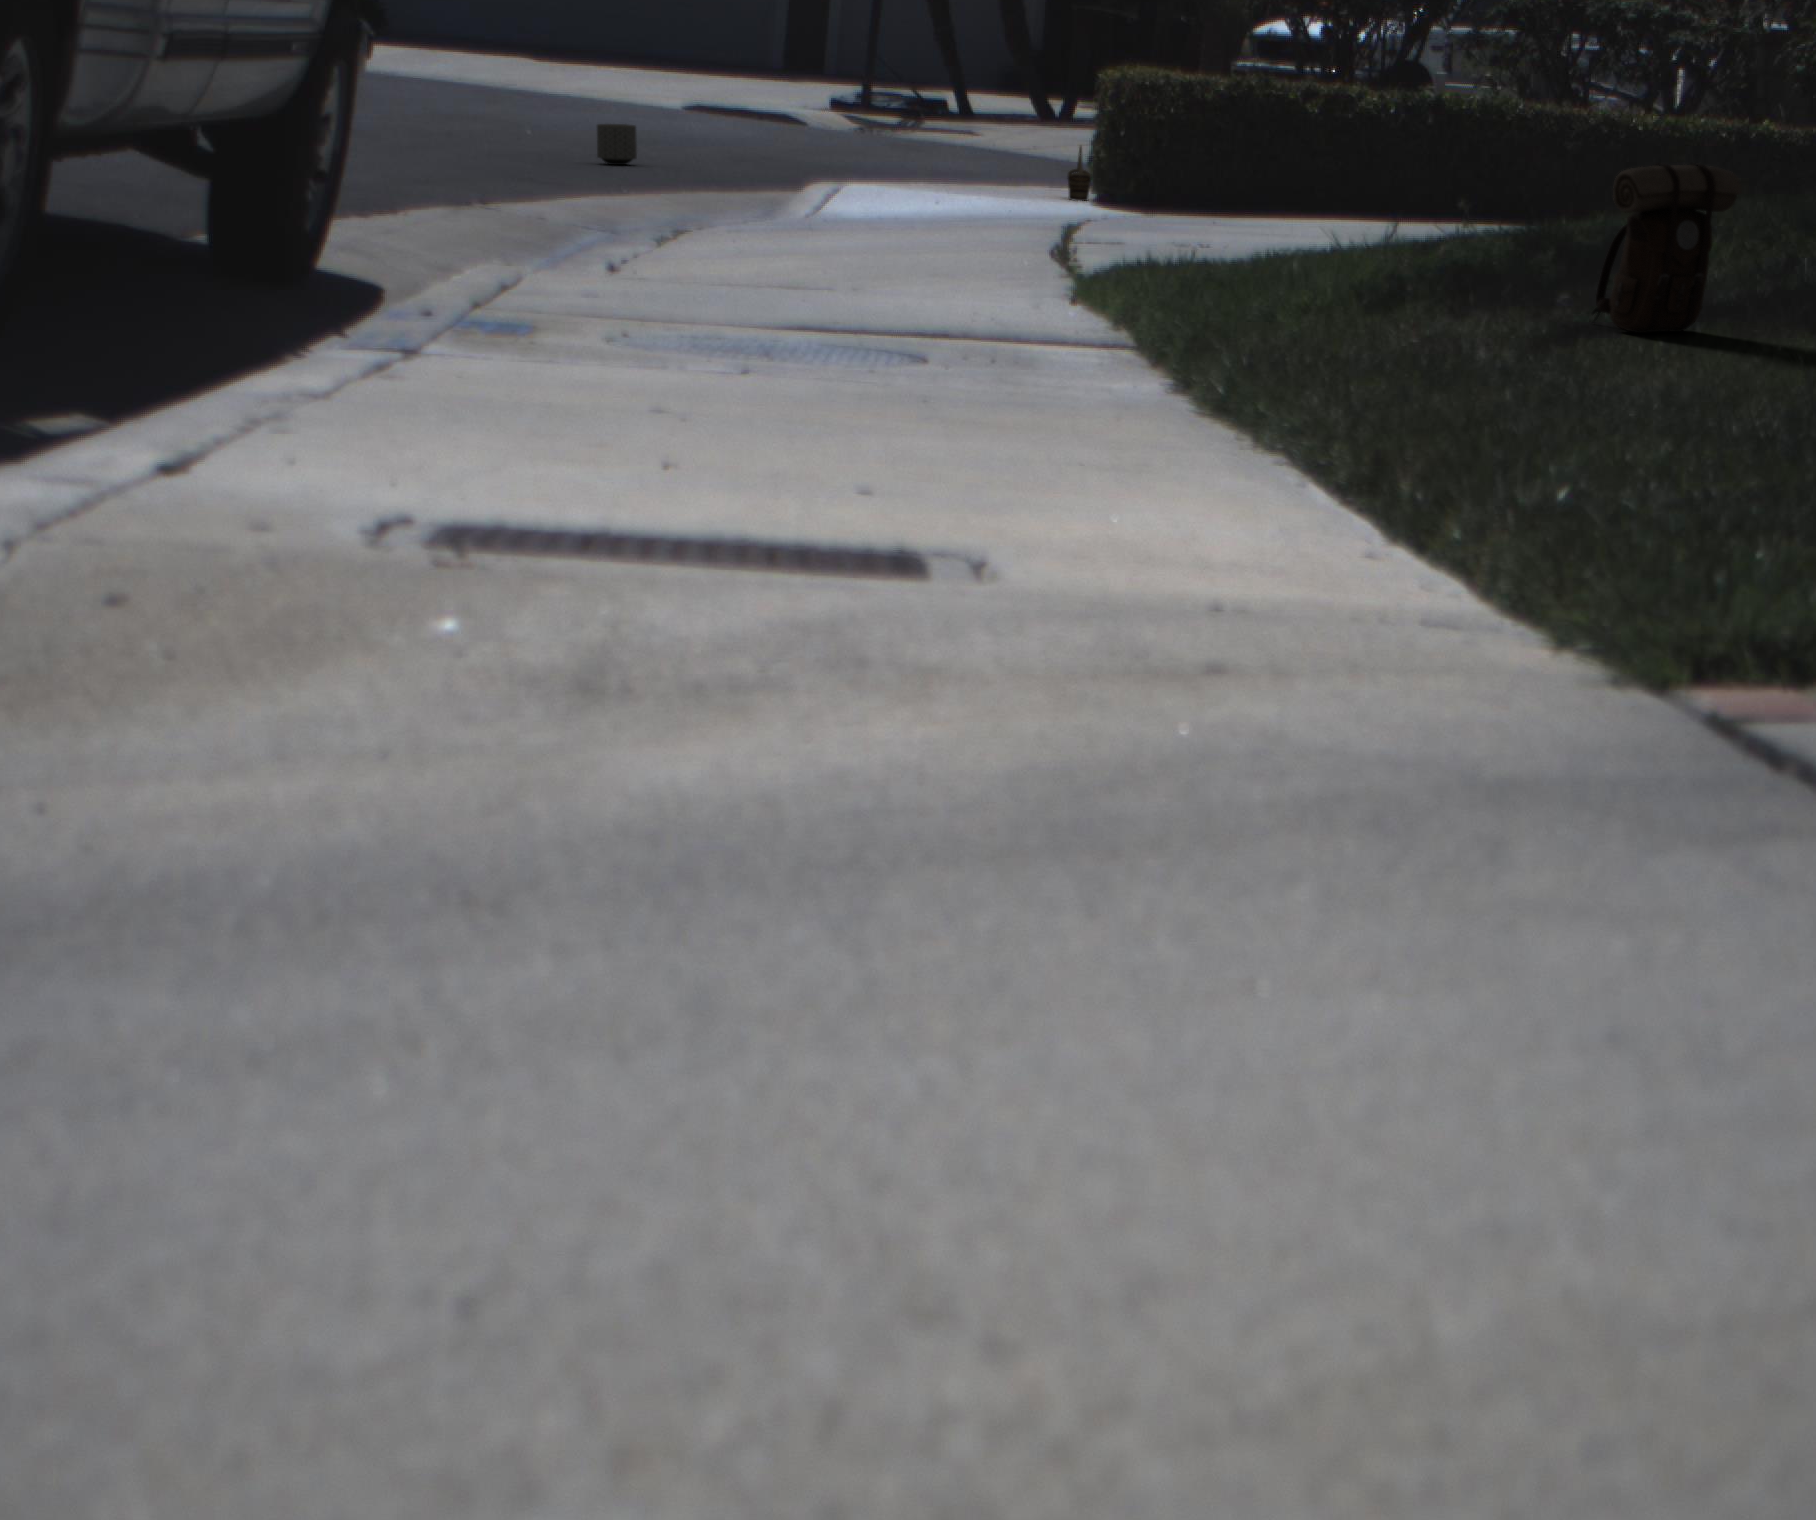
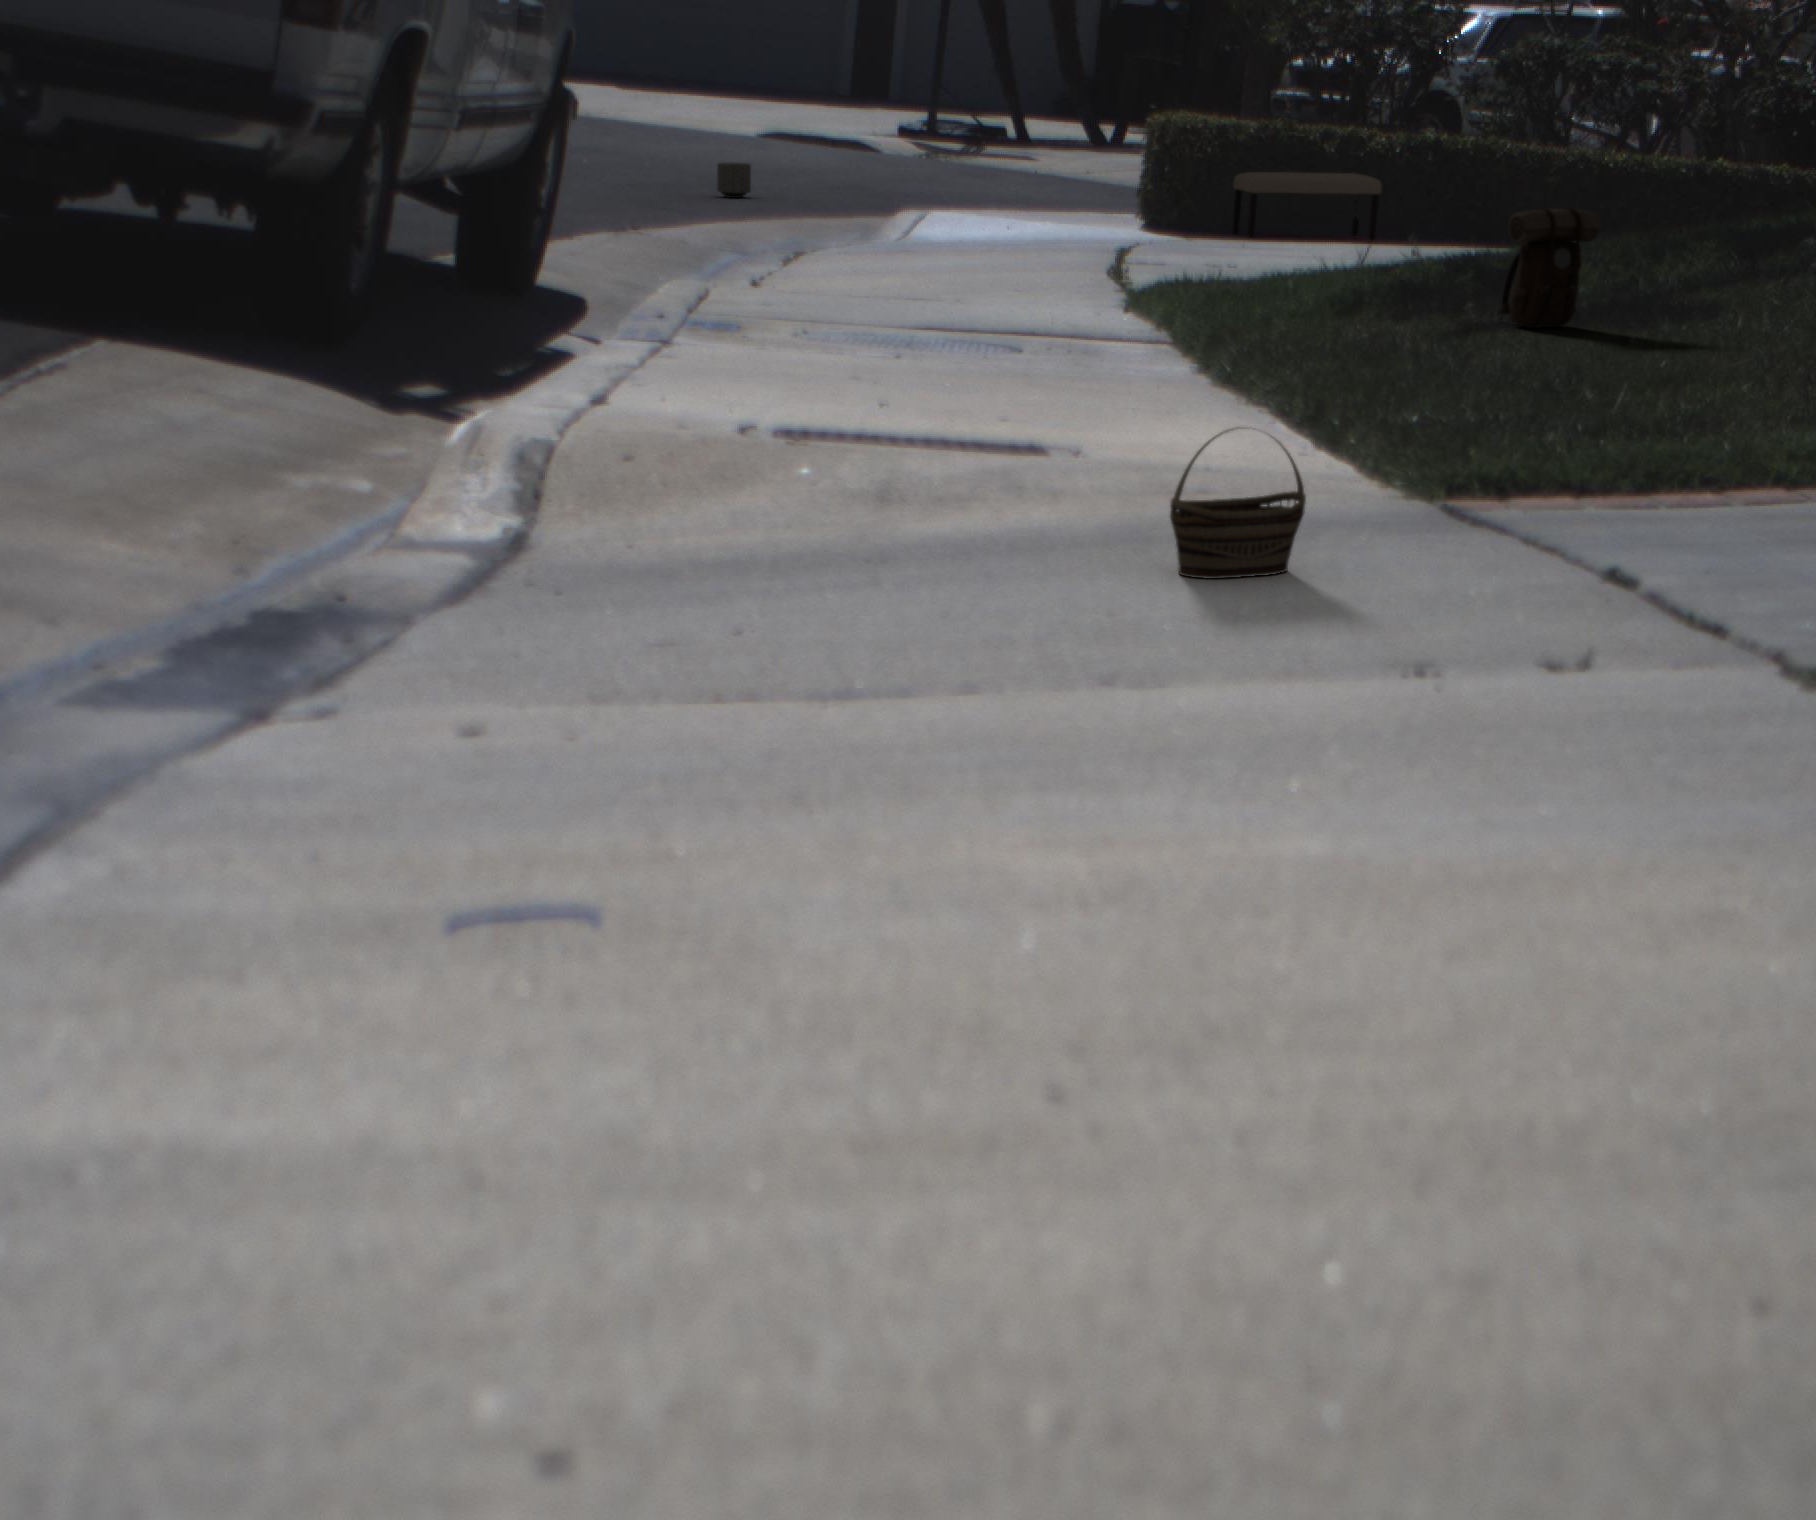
bench: none [1194,140,1366,219] -> present [1232,172,1382,240]
basket: present [1068,146,1091,201] -> present [1170,427,1306,579]

